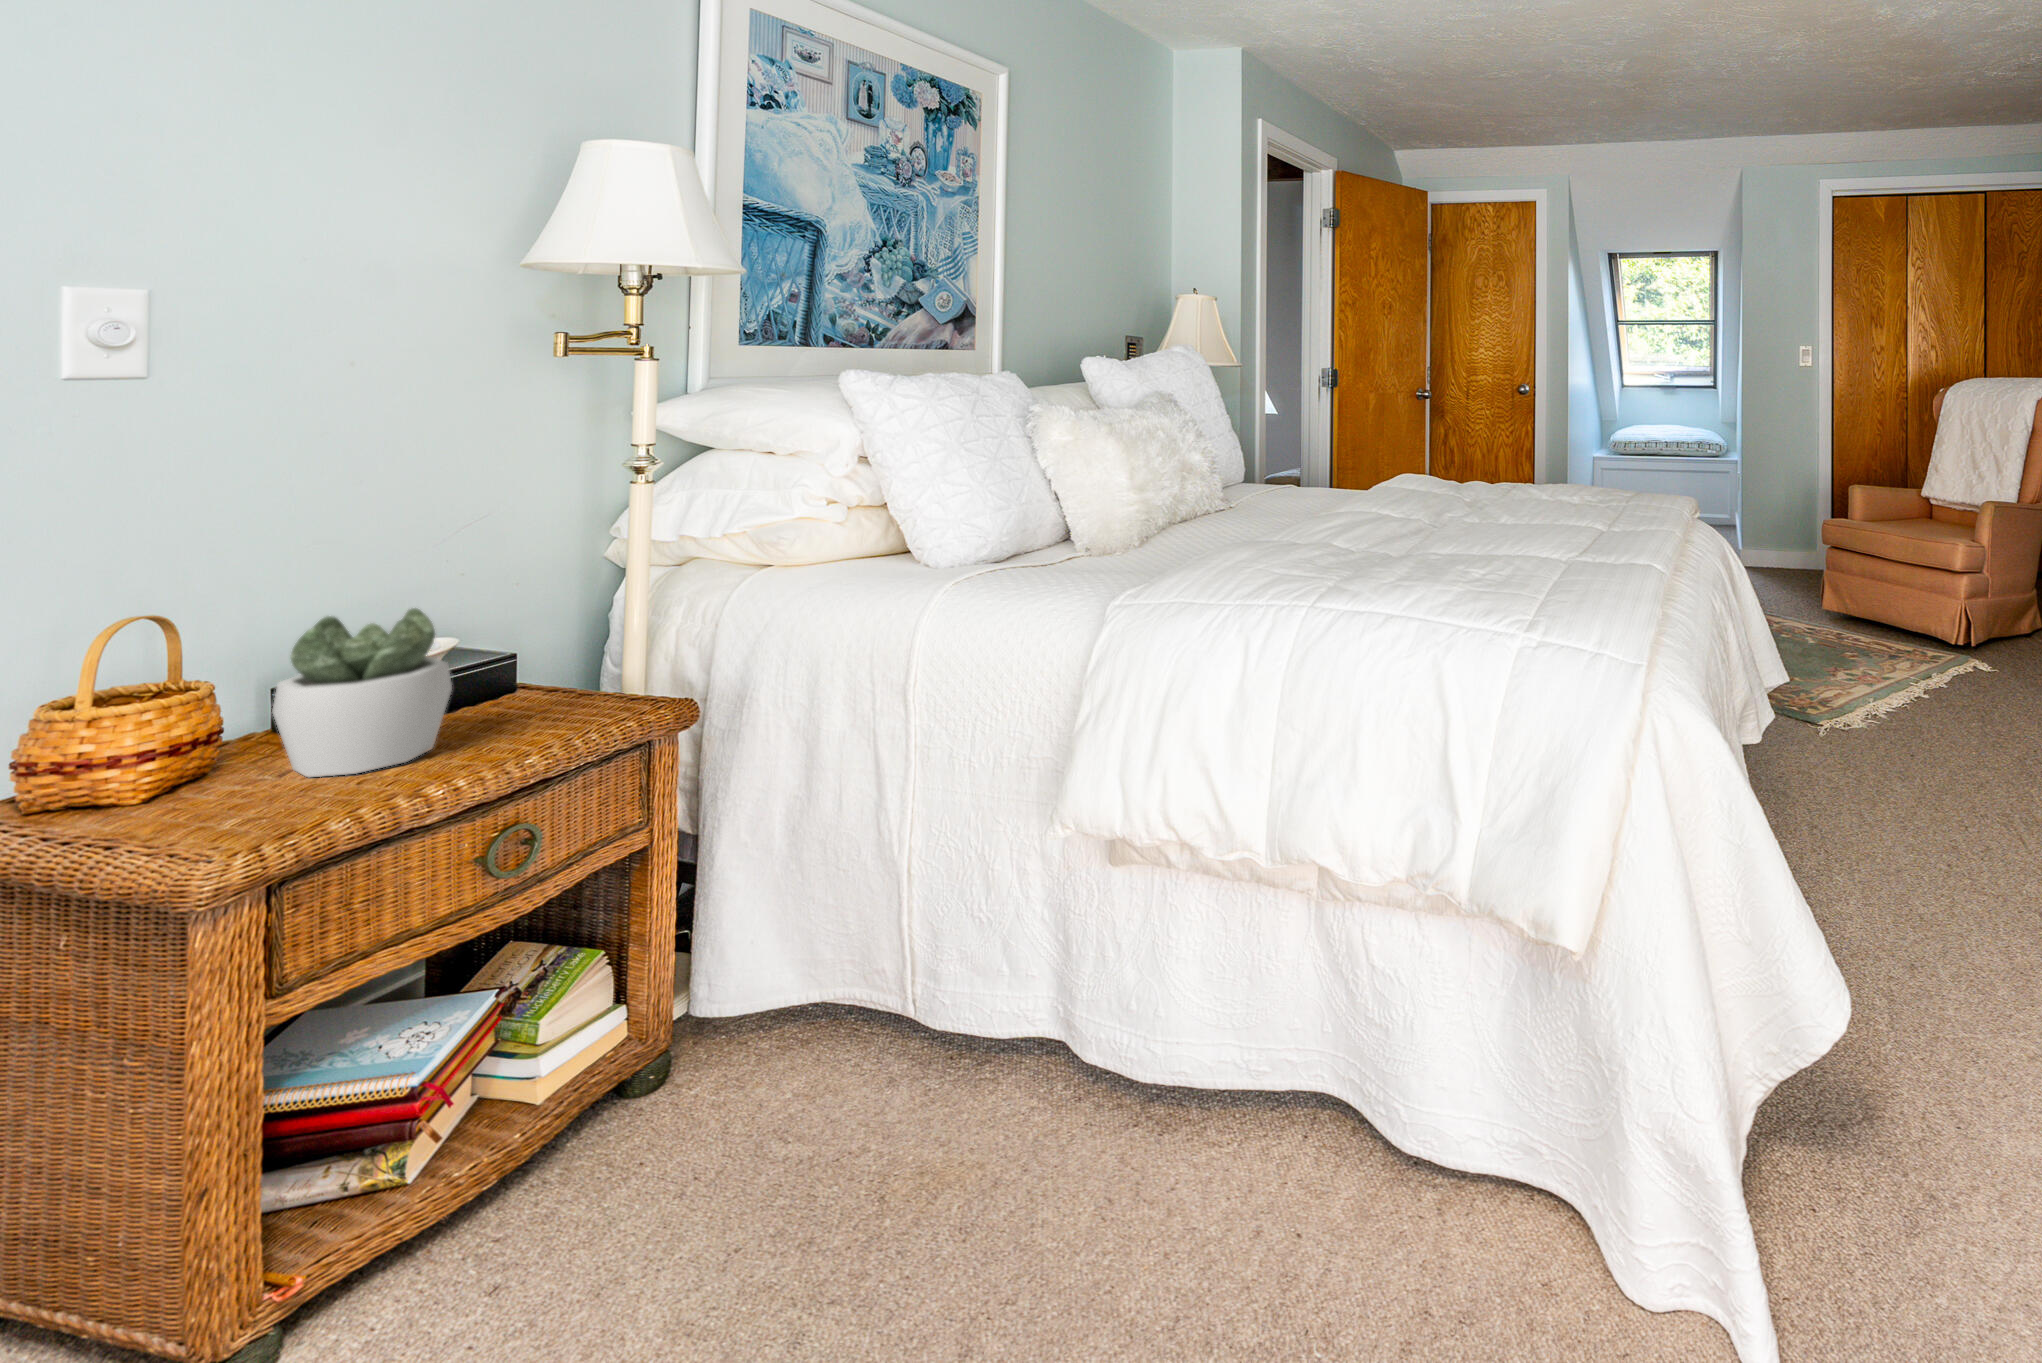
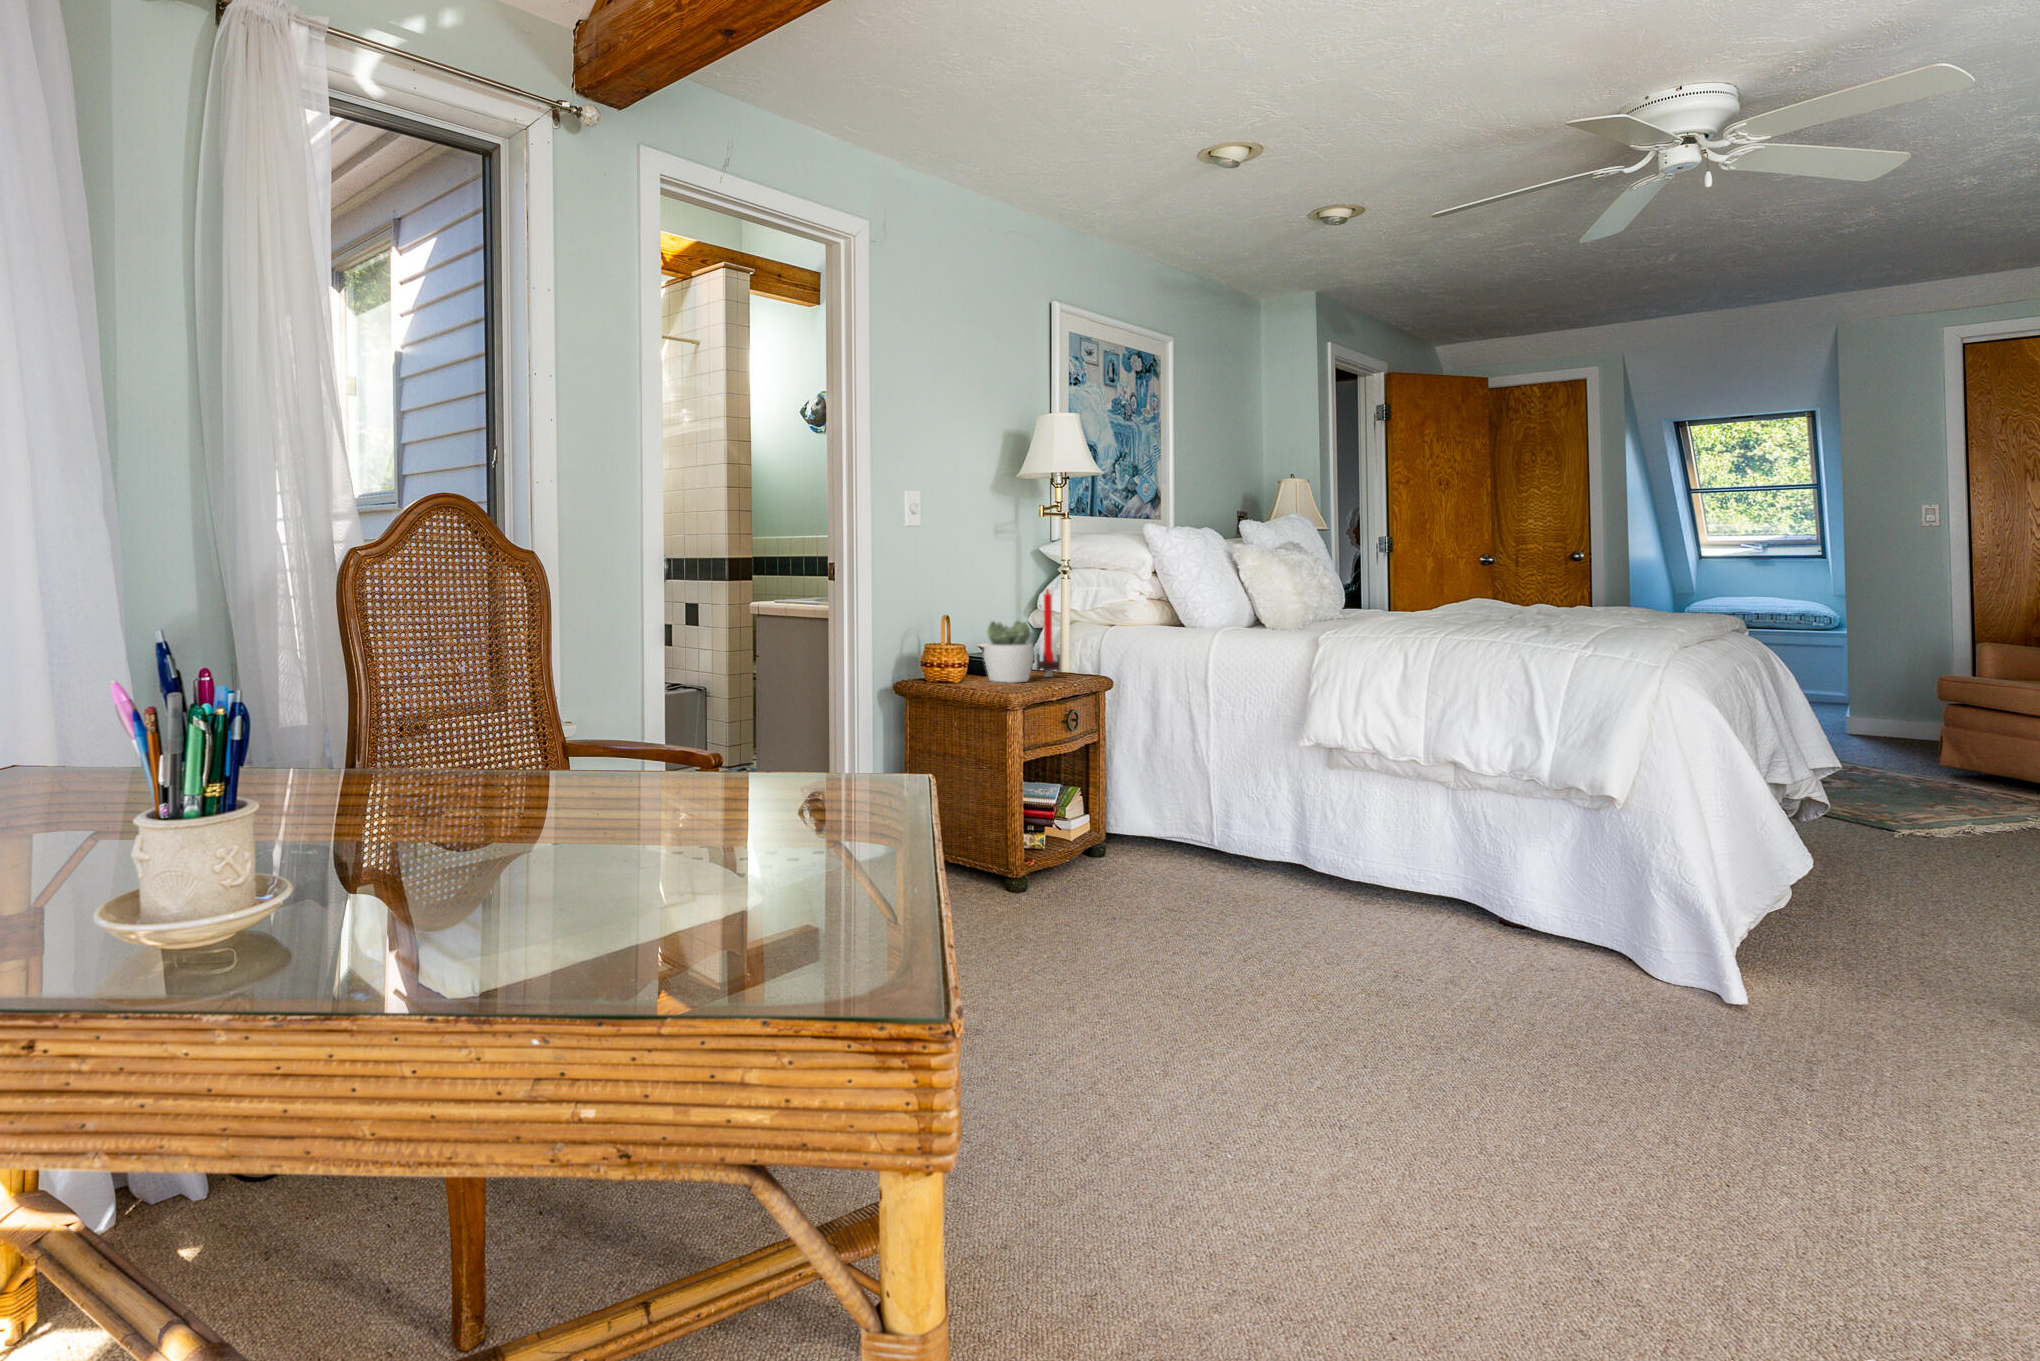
candle: none [512,519,569,715] -> present [1037,589,1060,677]

